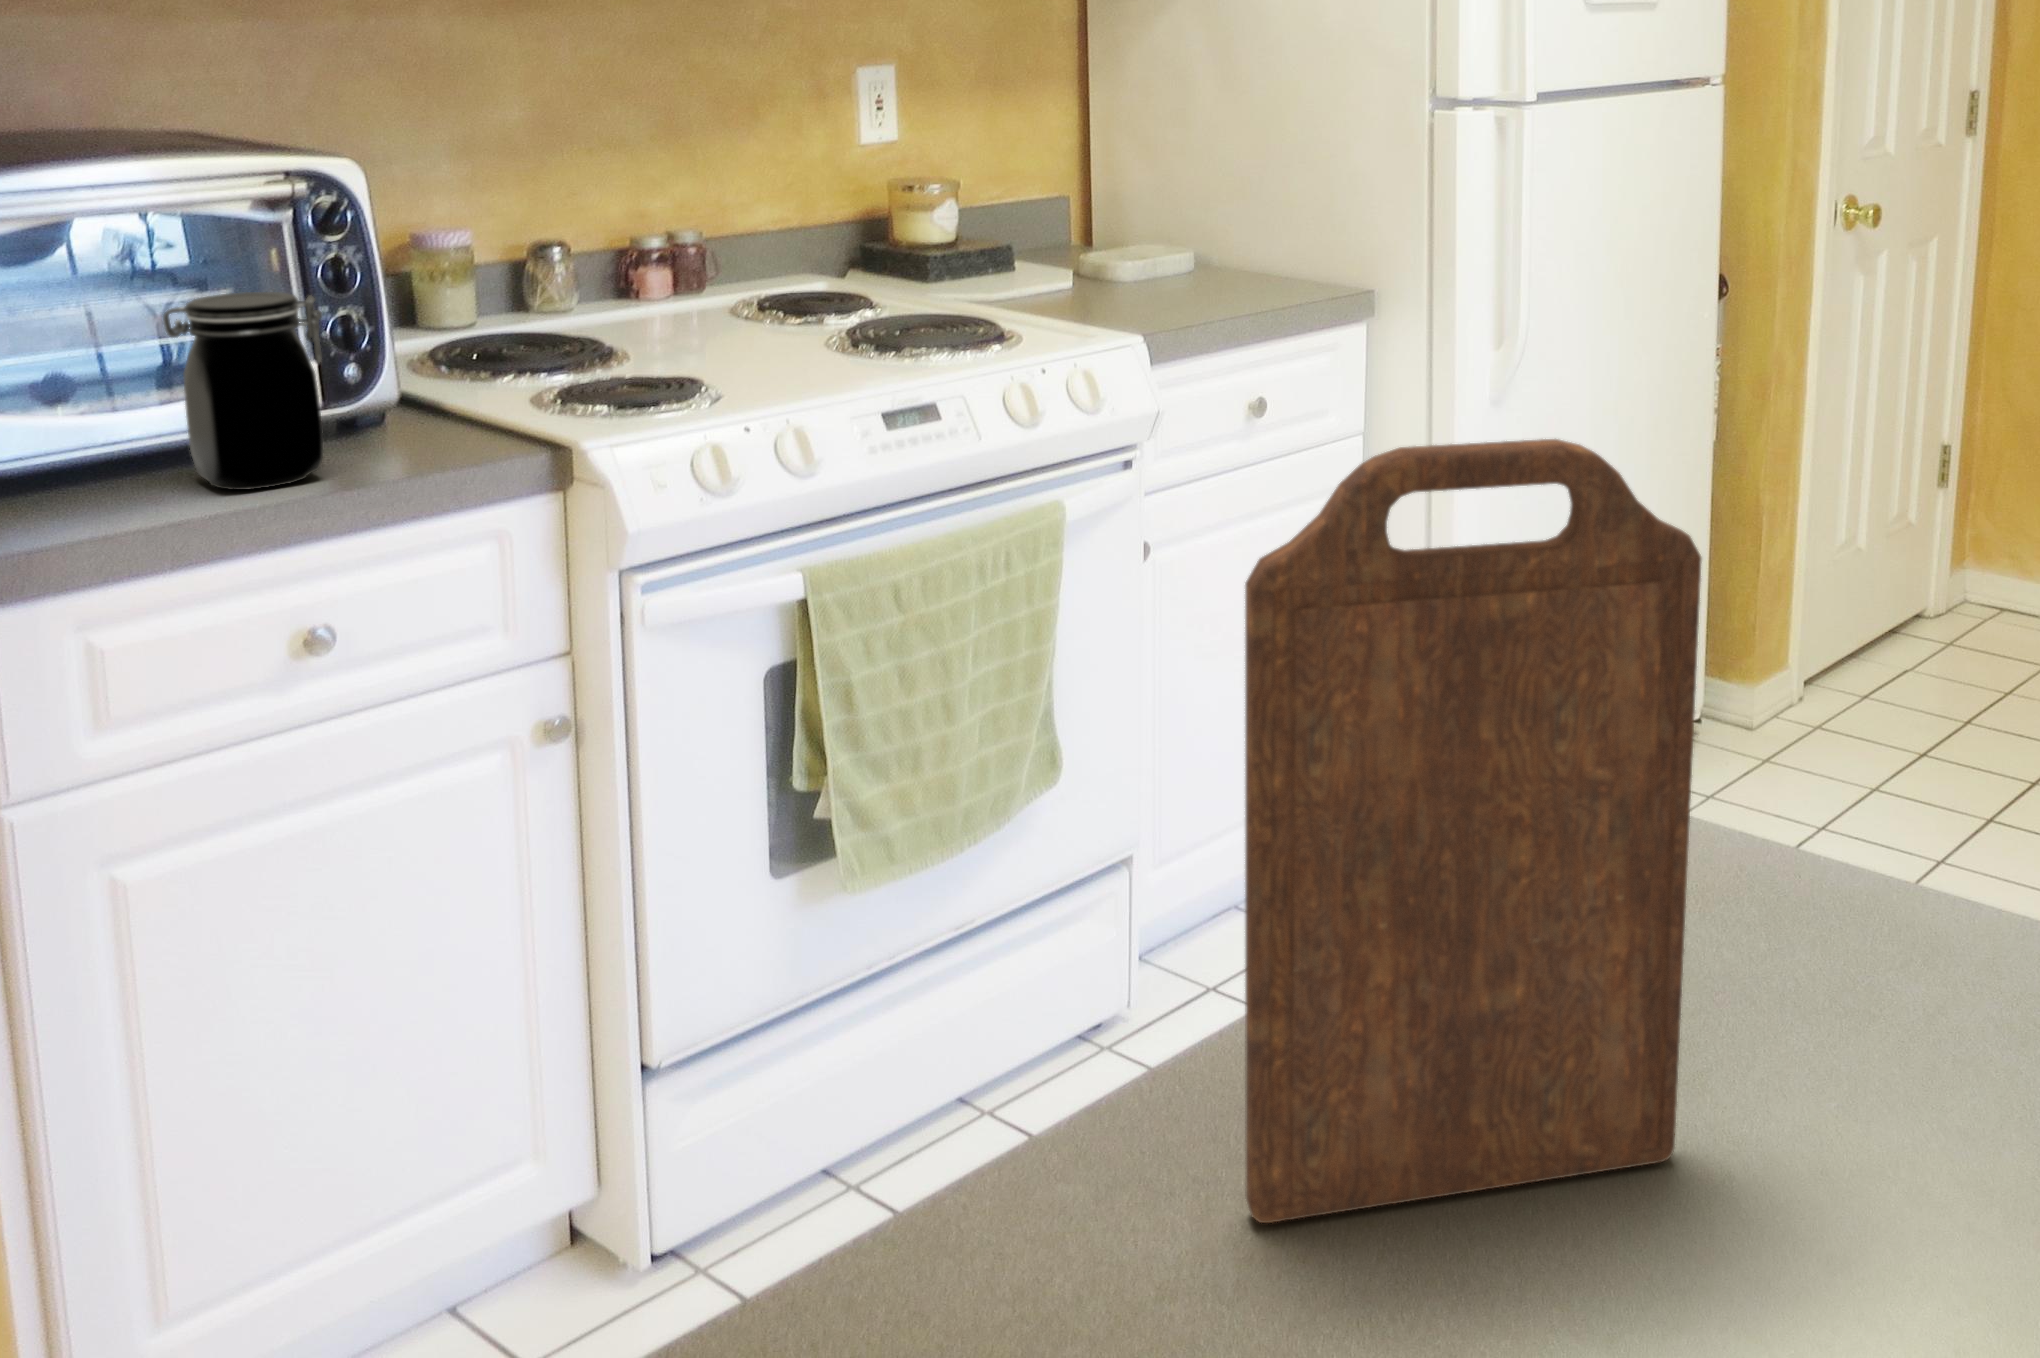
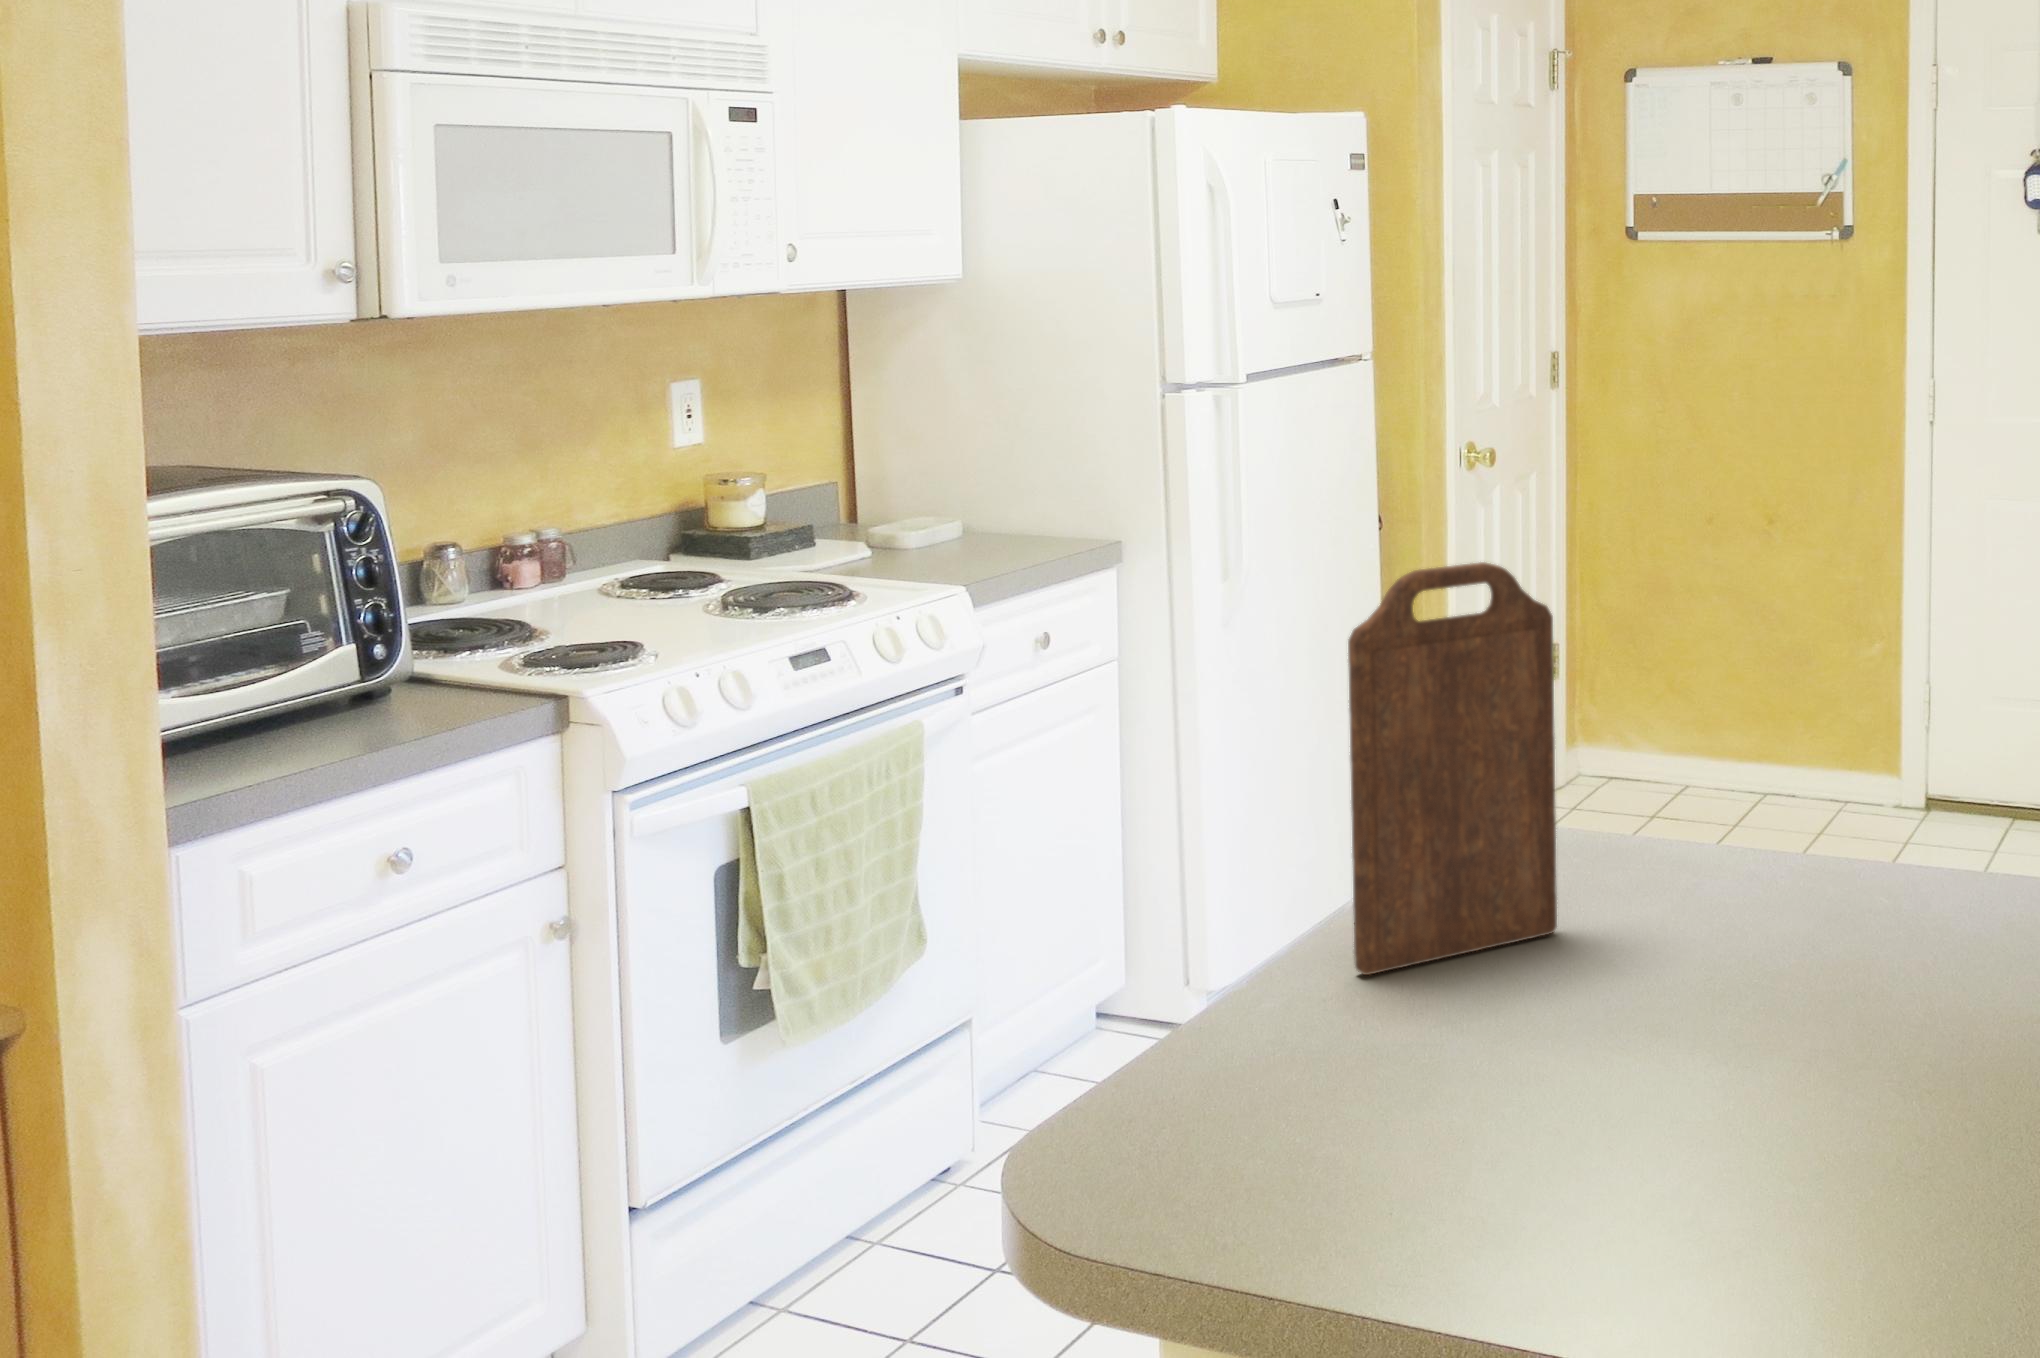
jar: present [163,292,323,490] -> none [271,587,396,745]

